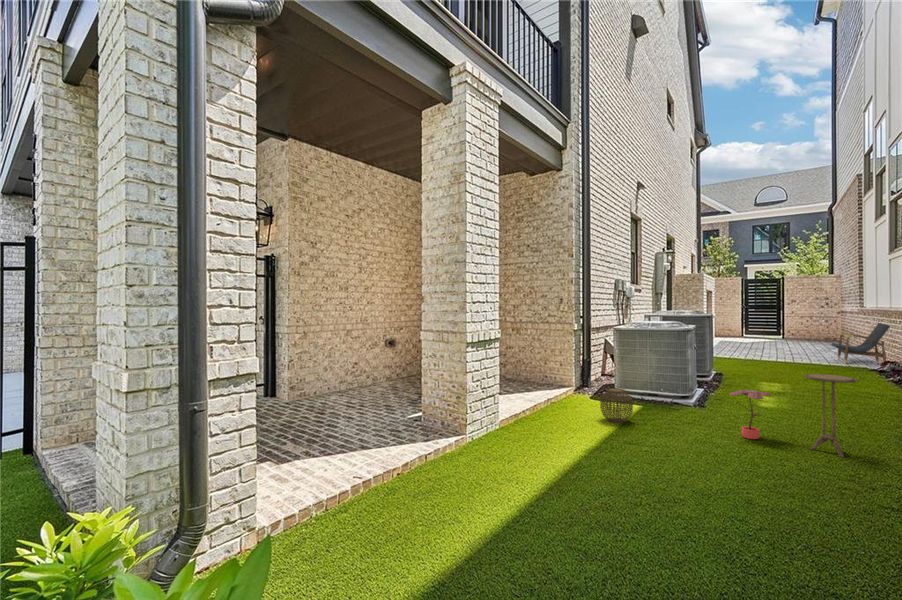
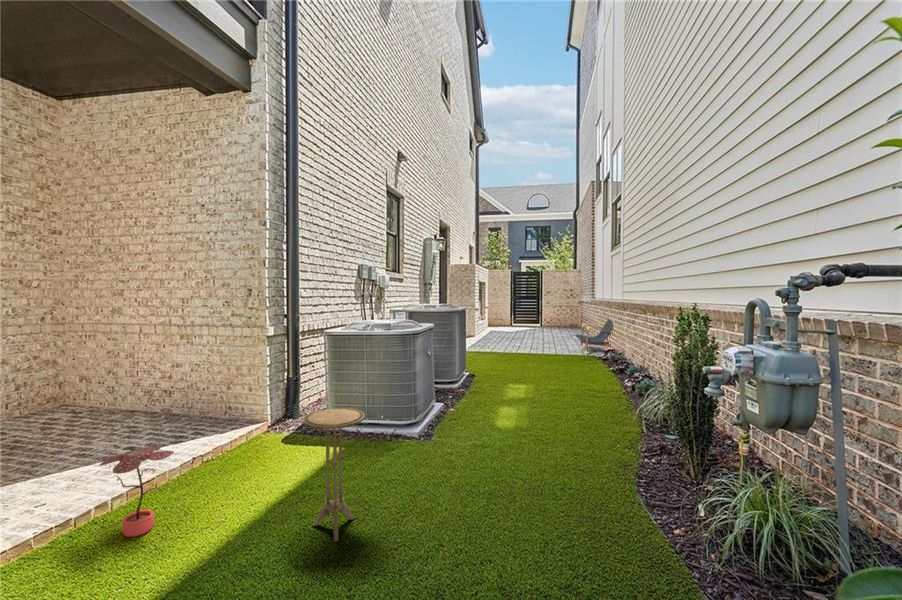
side table: present [805,374,857,458] -> present [303,408,365,542]
woven basket: present [600,388,633,423] -> none [250,444,307,510]
potted plant: present [730,390,770,439] -> present [100,446,174,537]

